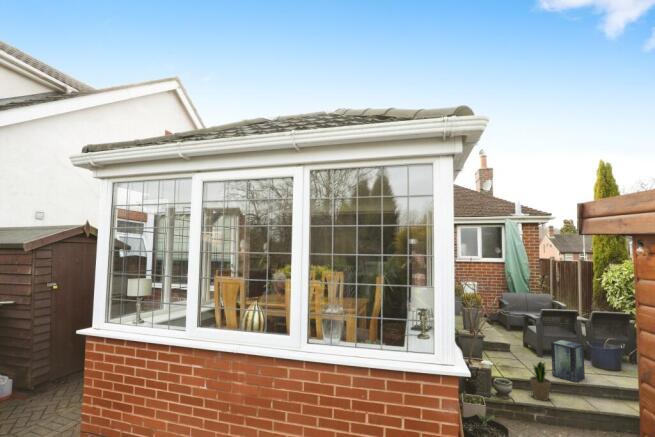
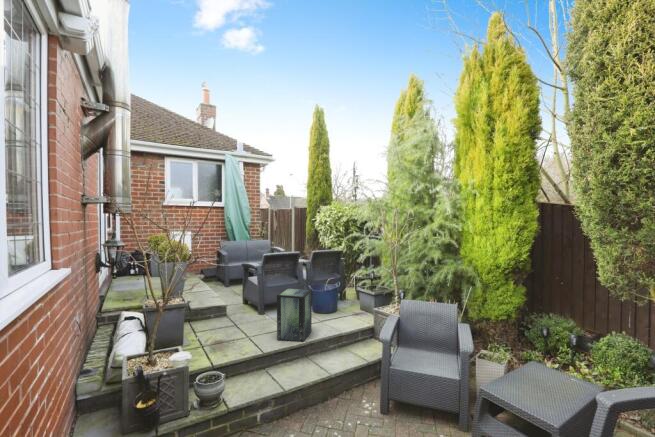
potted plant: present [530,362,551,401] -> none [250,327,282,388]

